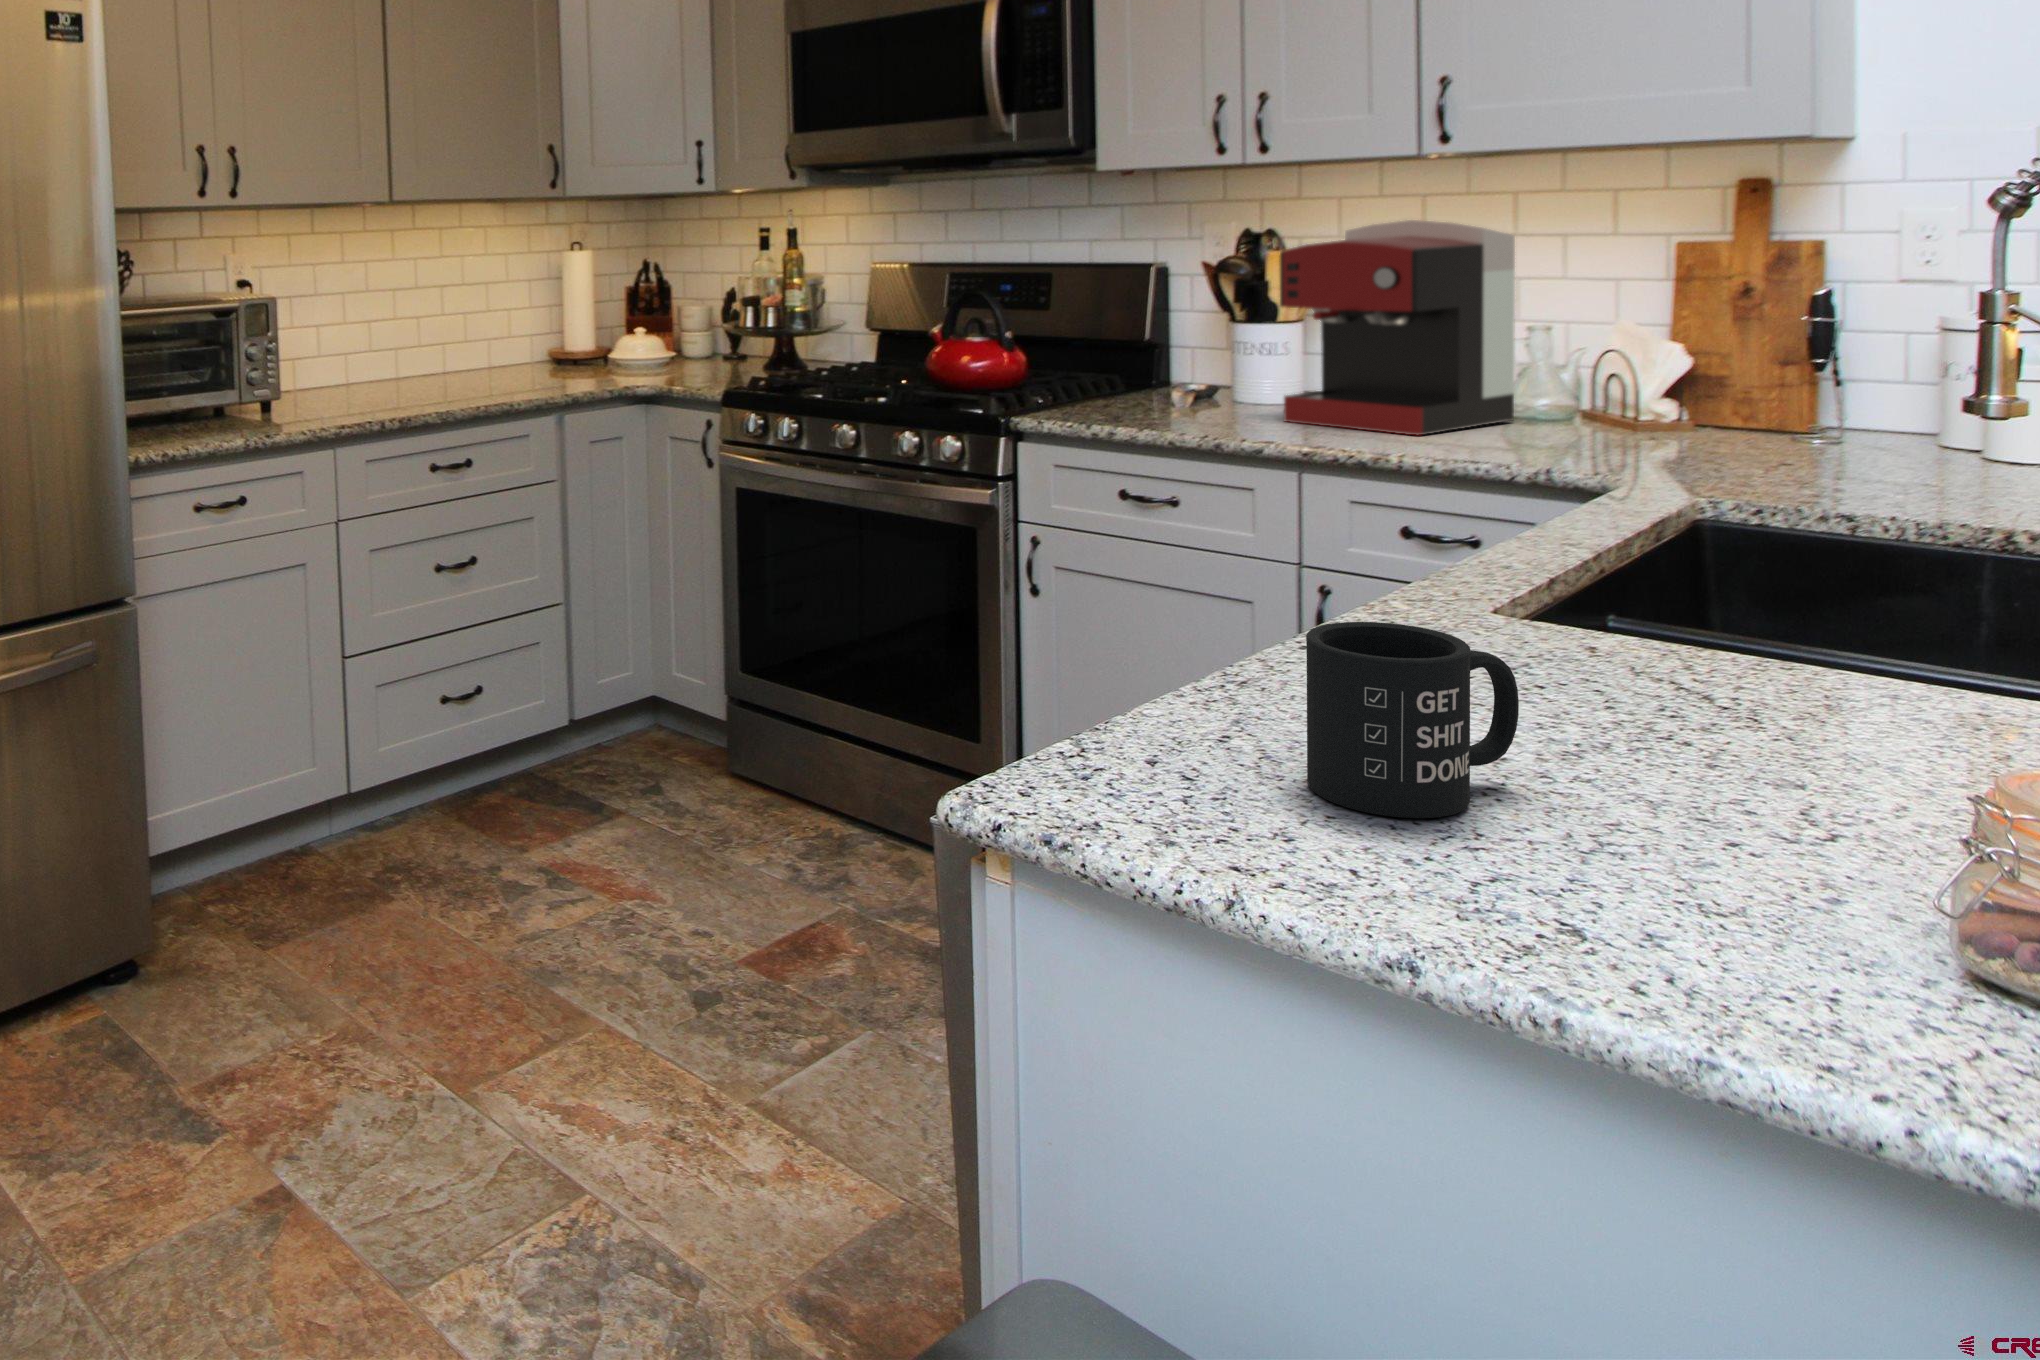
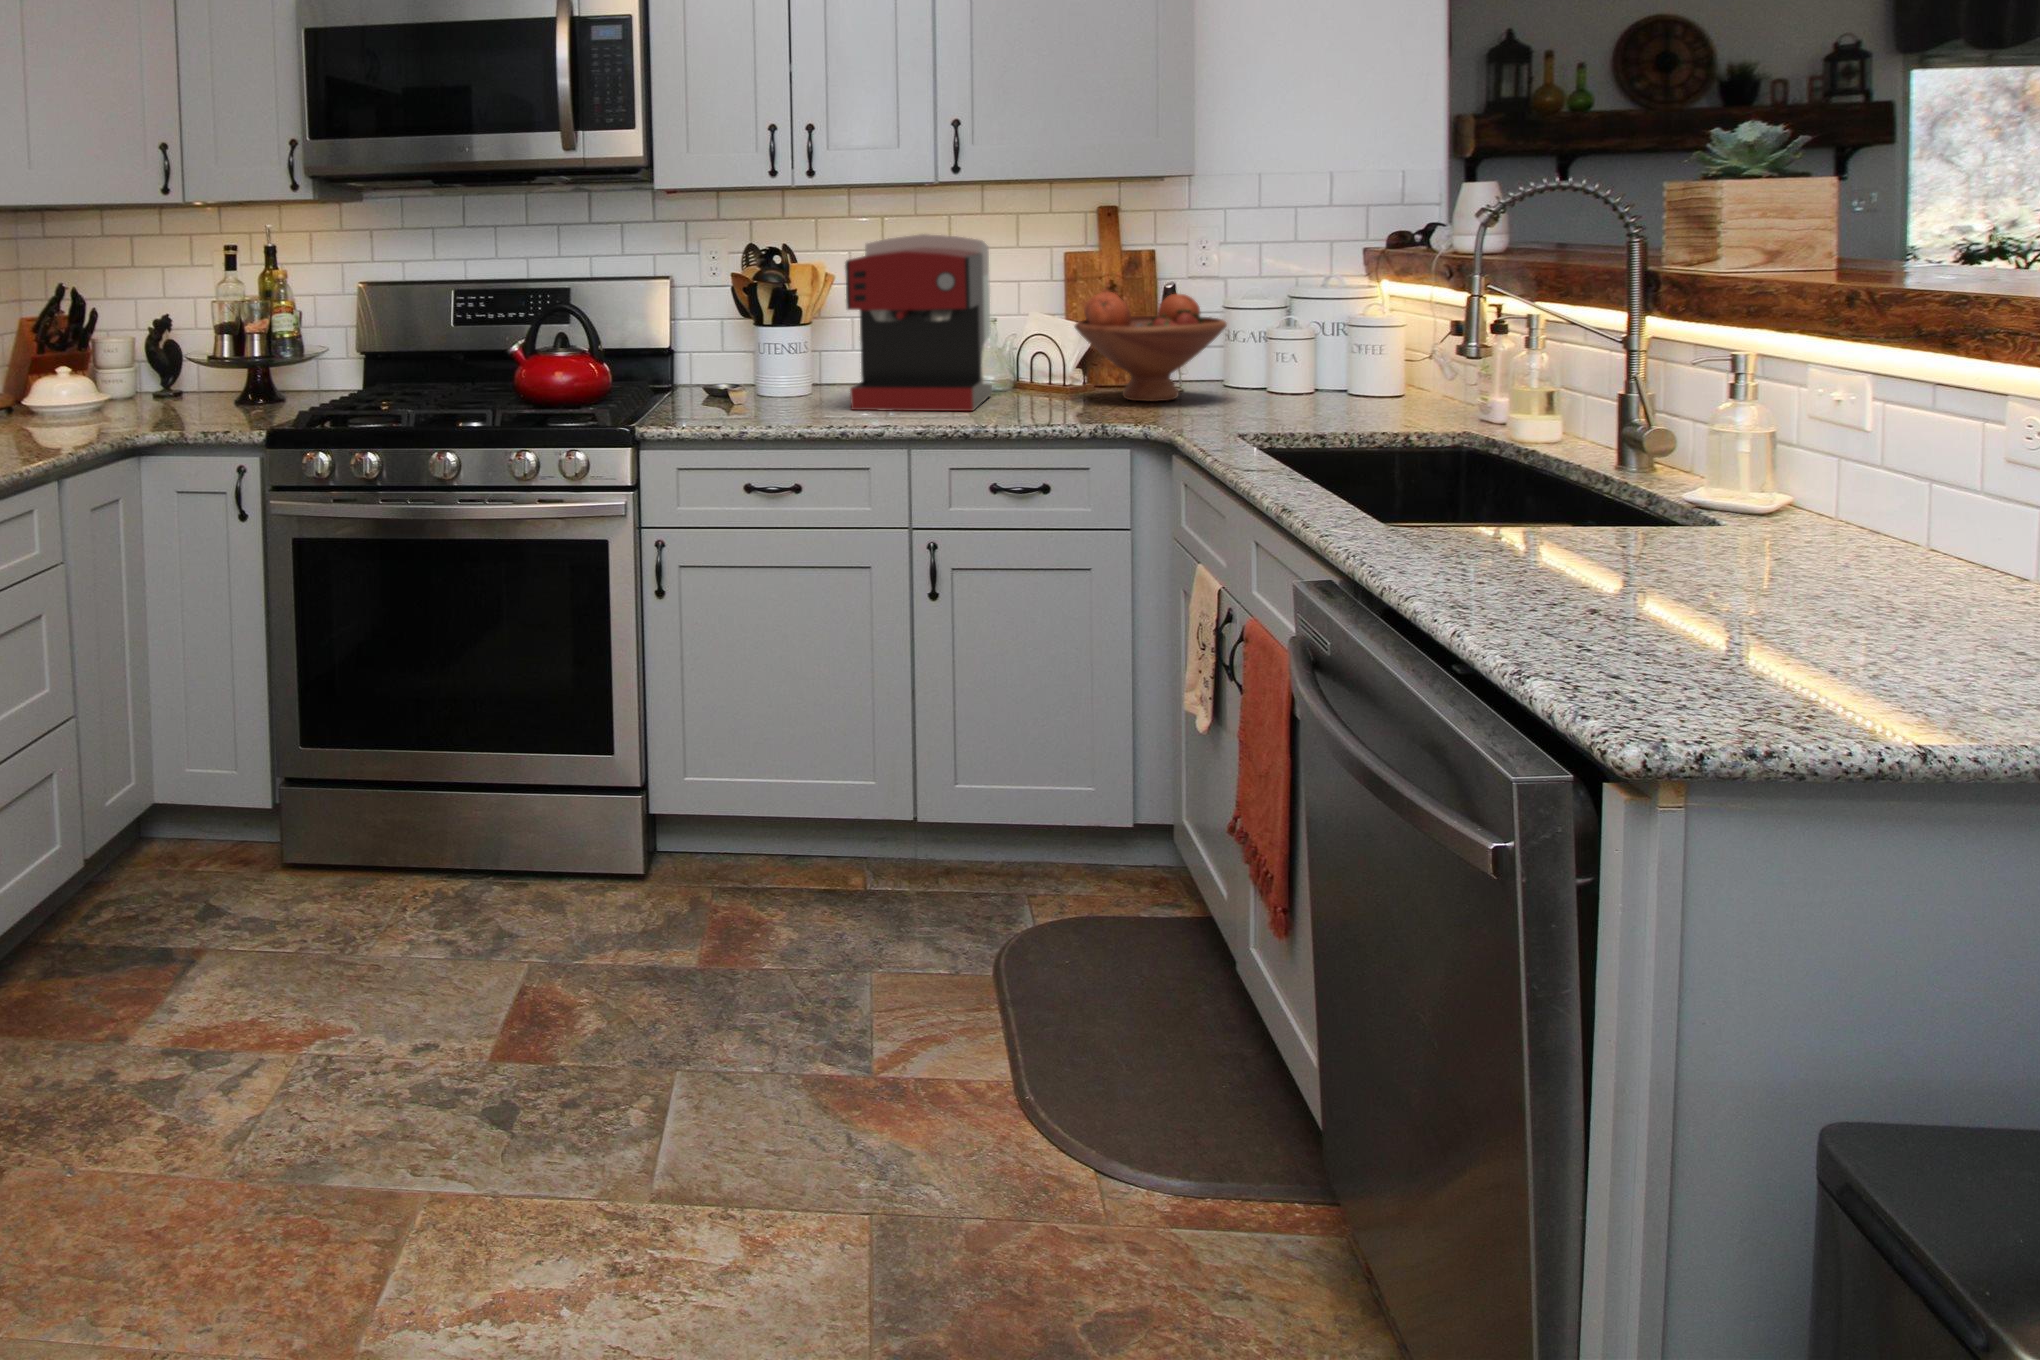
fruit bowl: none [1607,297,1859,449] -> present [1075,291,1227,401]
mug: present [1306,622,1519,818] -> none [1753,524,1898,673]

